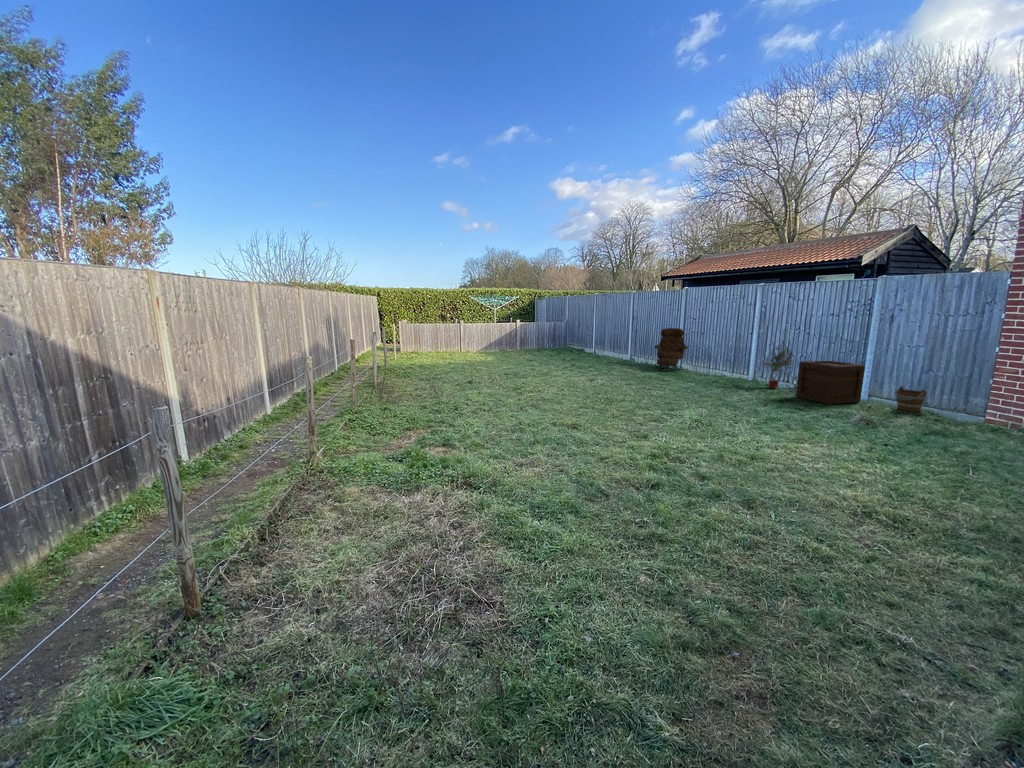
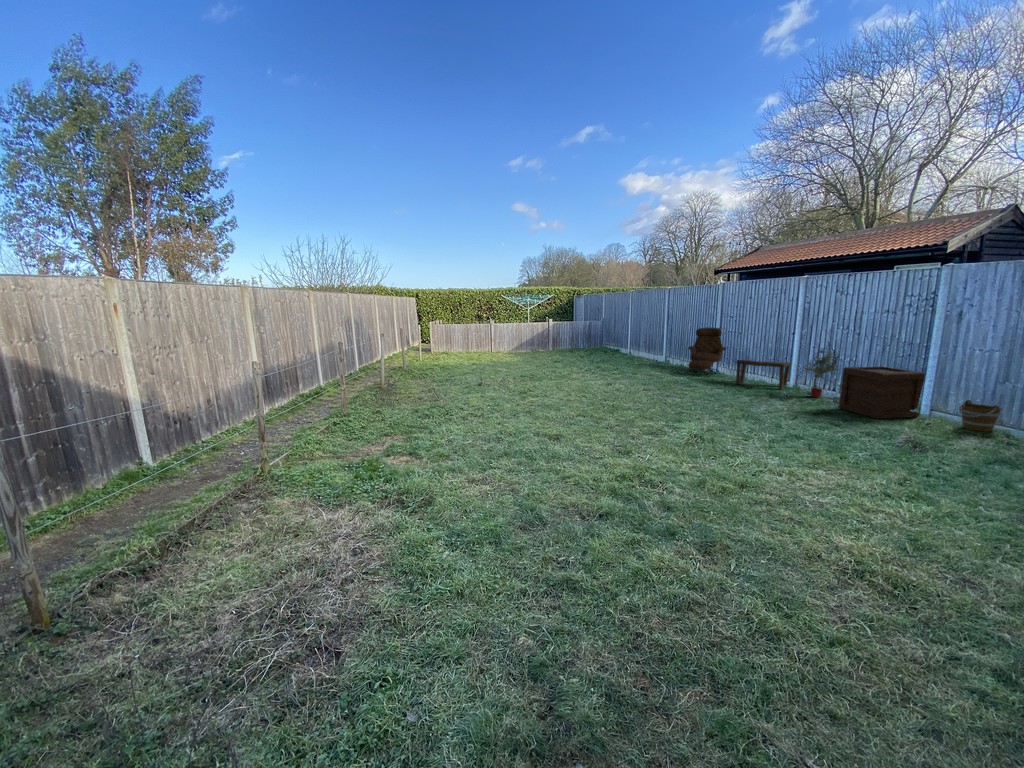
bench: none [702,356,749,382] -> present [736,360,791,389]

